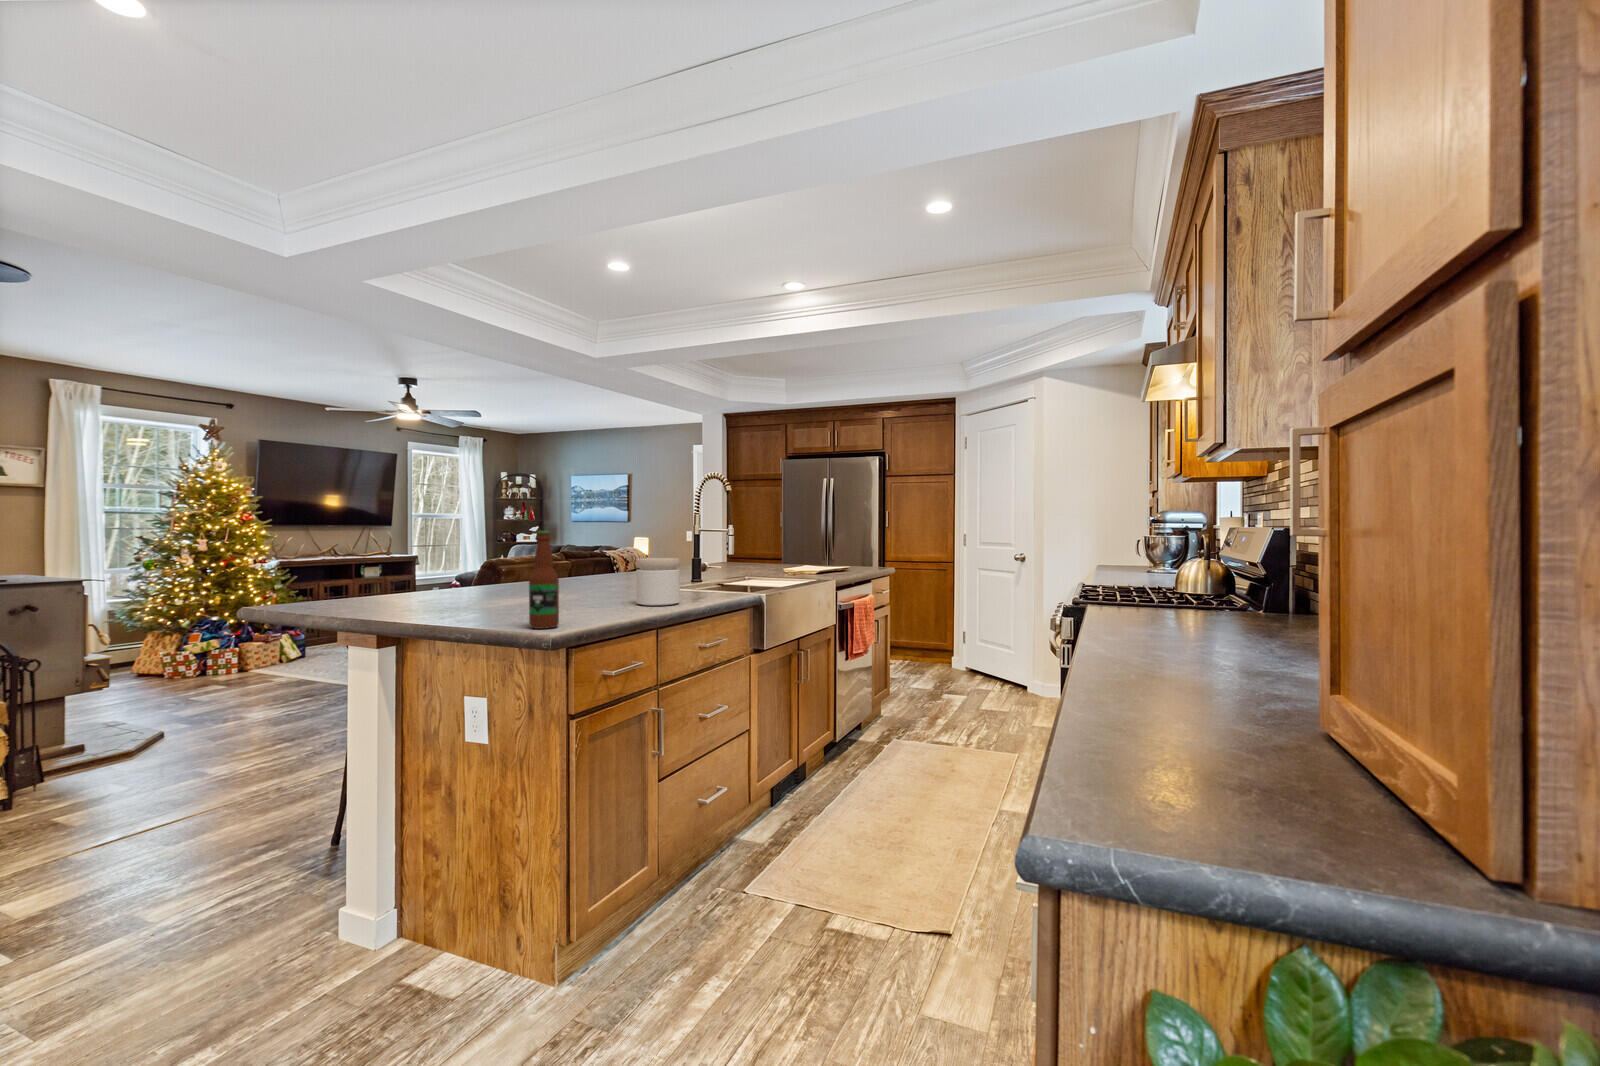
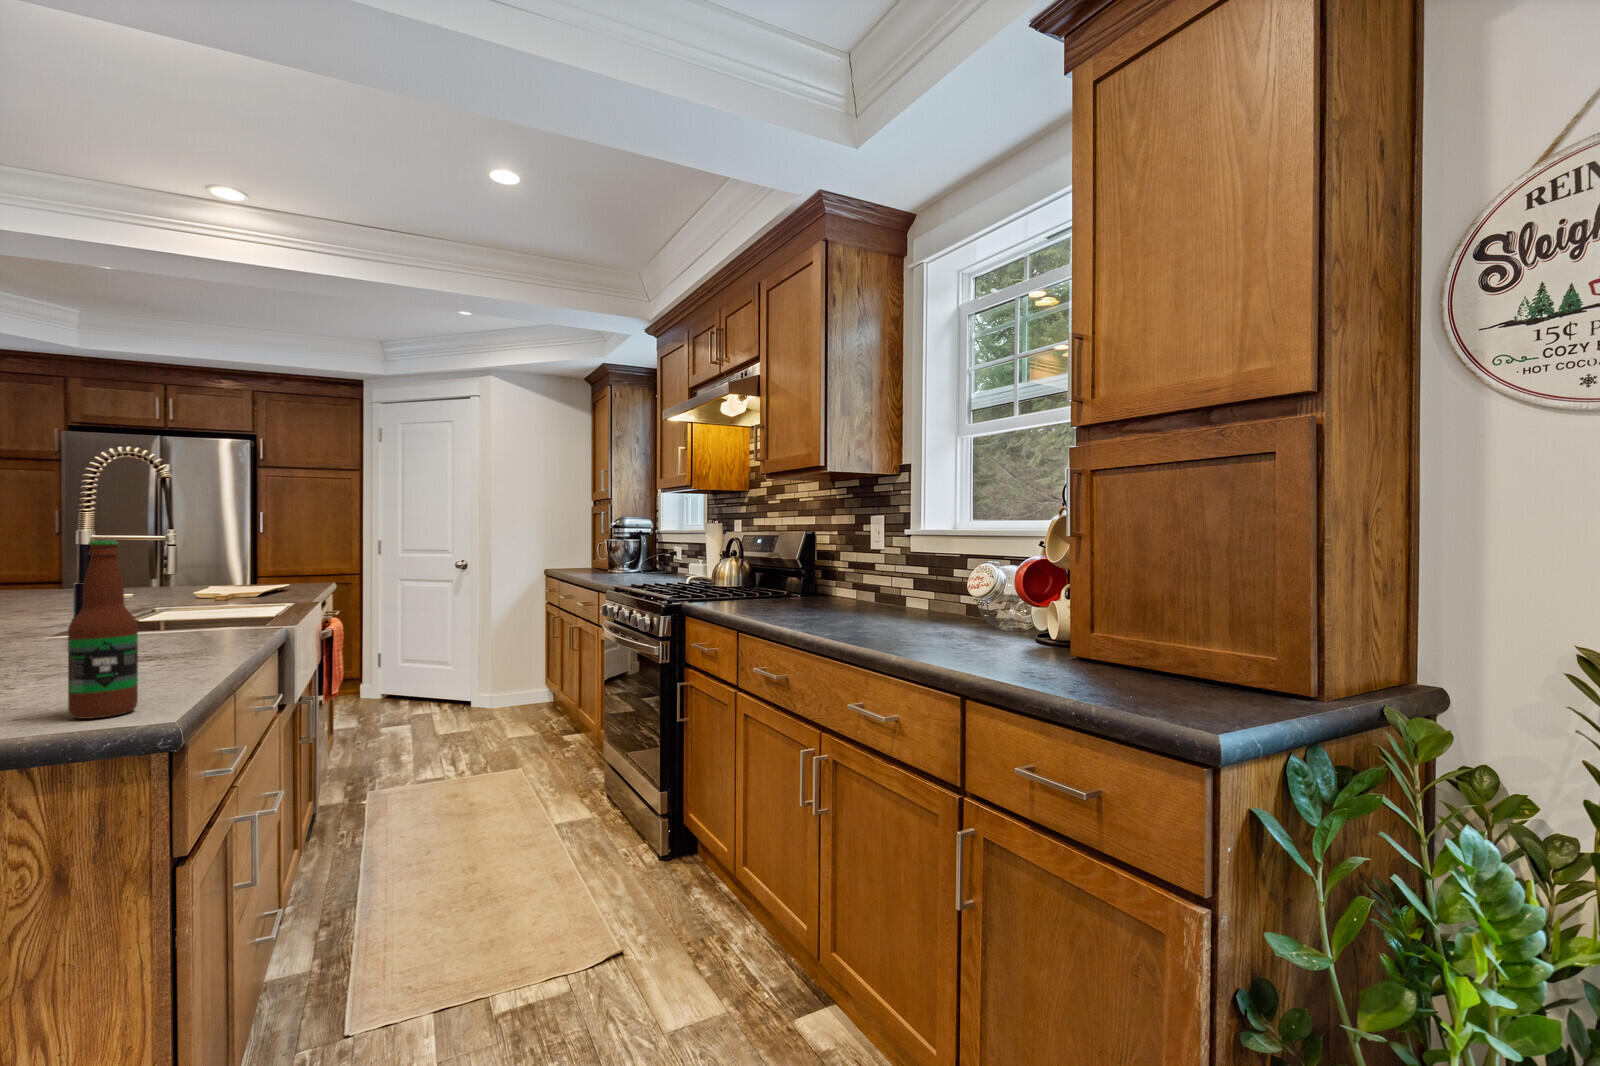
jar: present [636,558,680,606] -> none [132,581,220,659]

